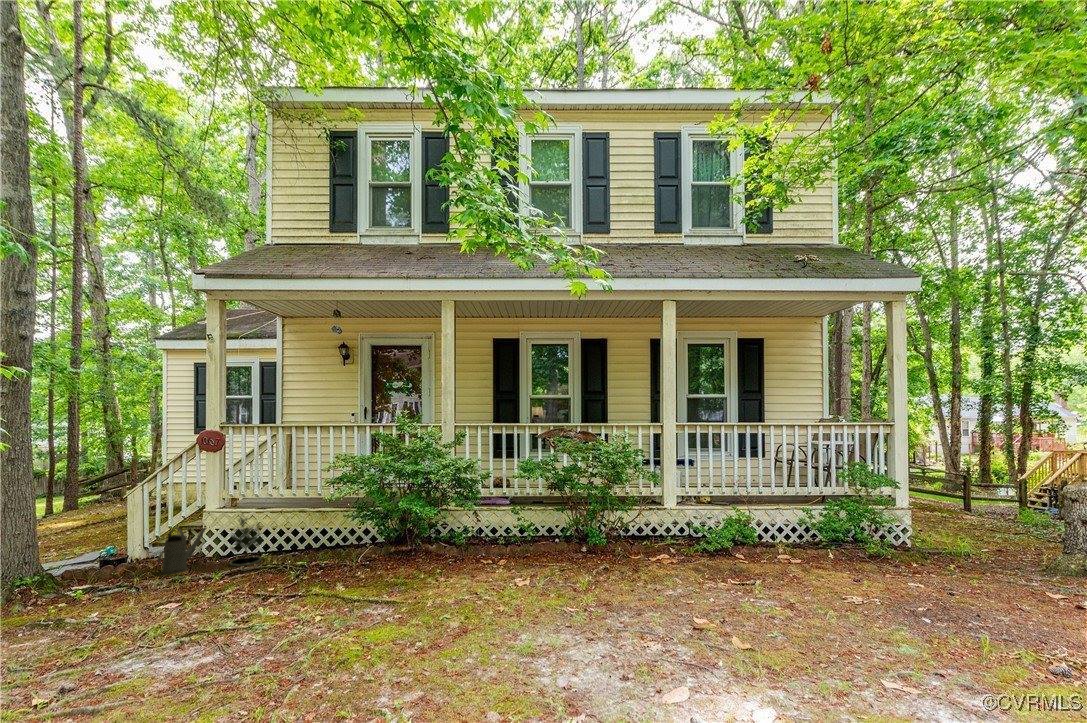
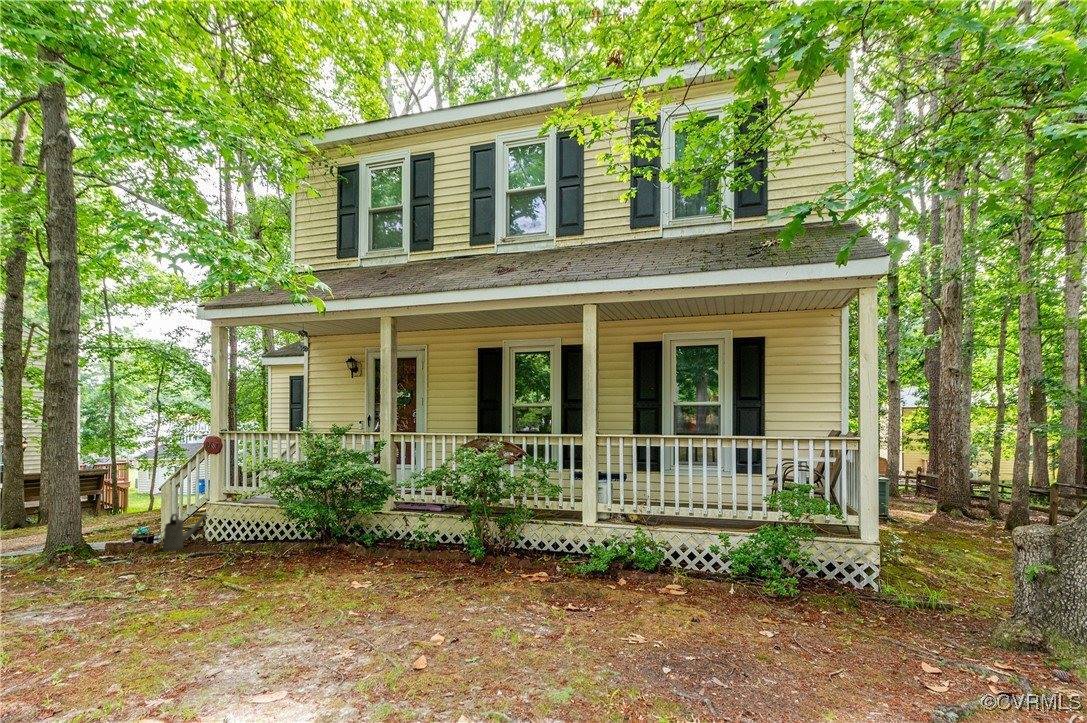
potted tree: present [230,518,263,566] -> none [209,504,244,550]

